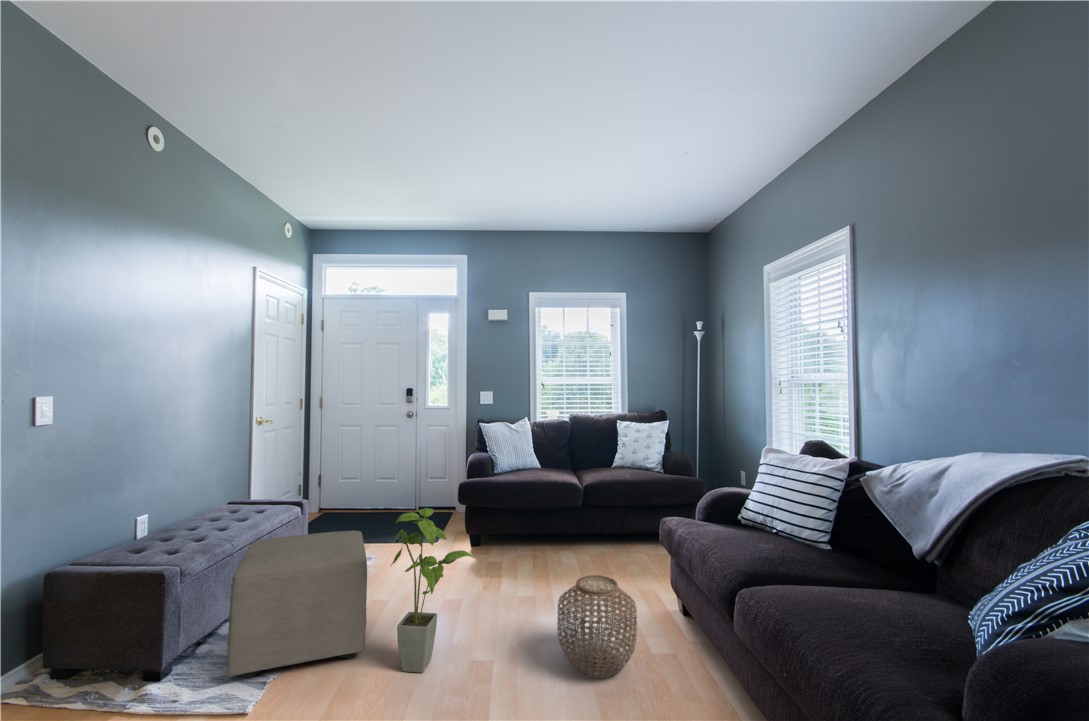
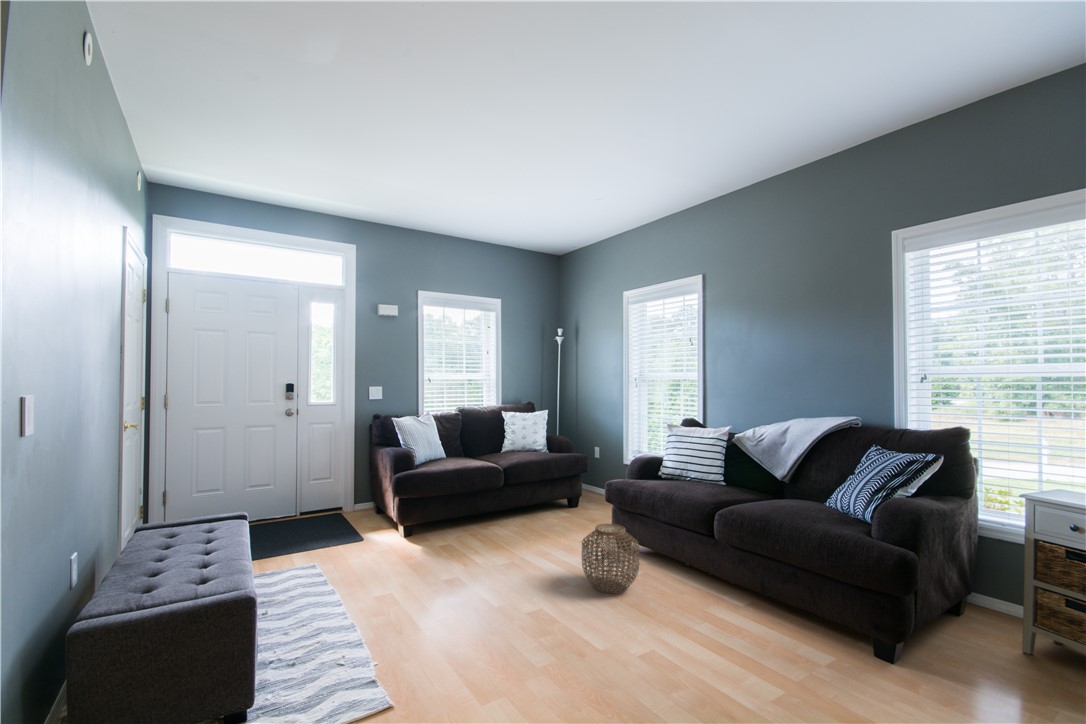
house plant: present [391,508,475,673] -> none [466,488,530,625]
ottoman: present [227,531,367,677] -> none [292,525,446,668]

